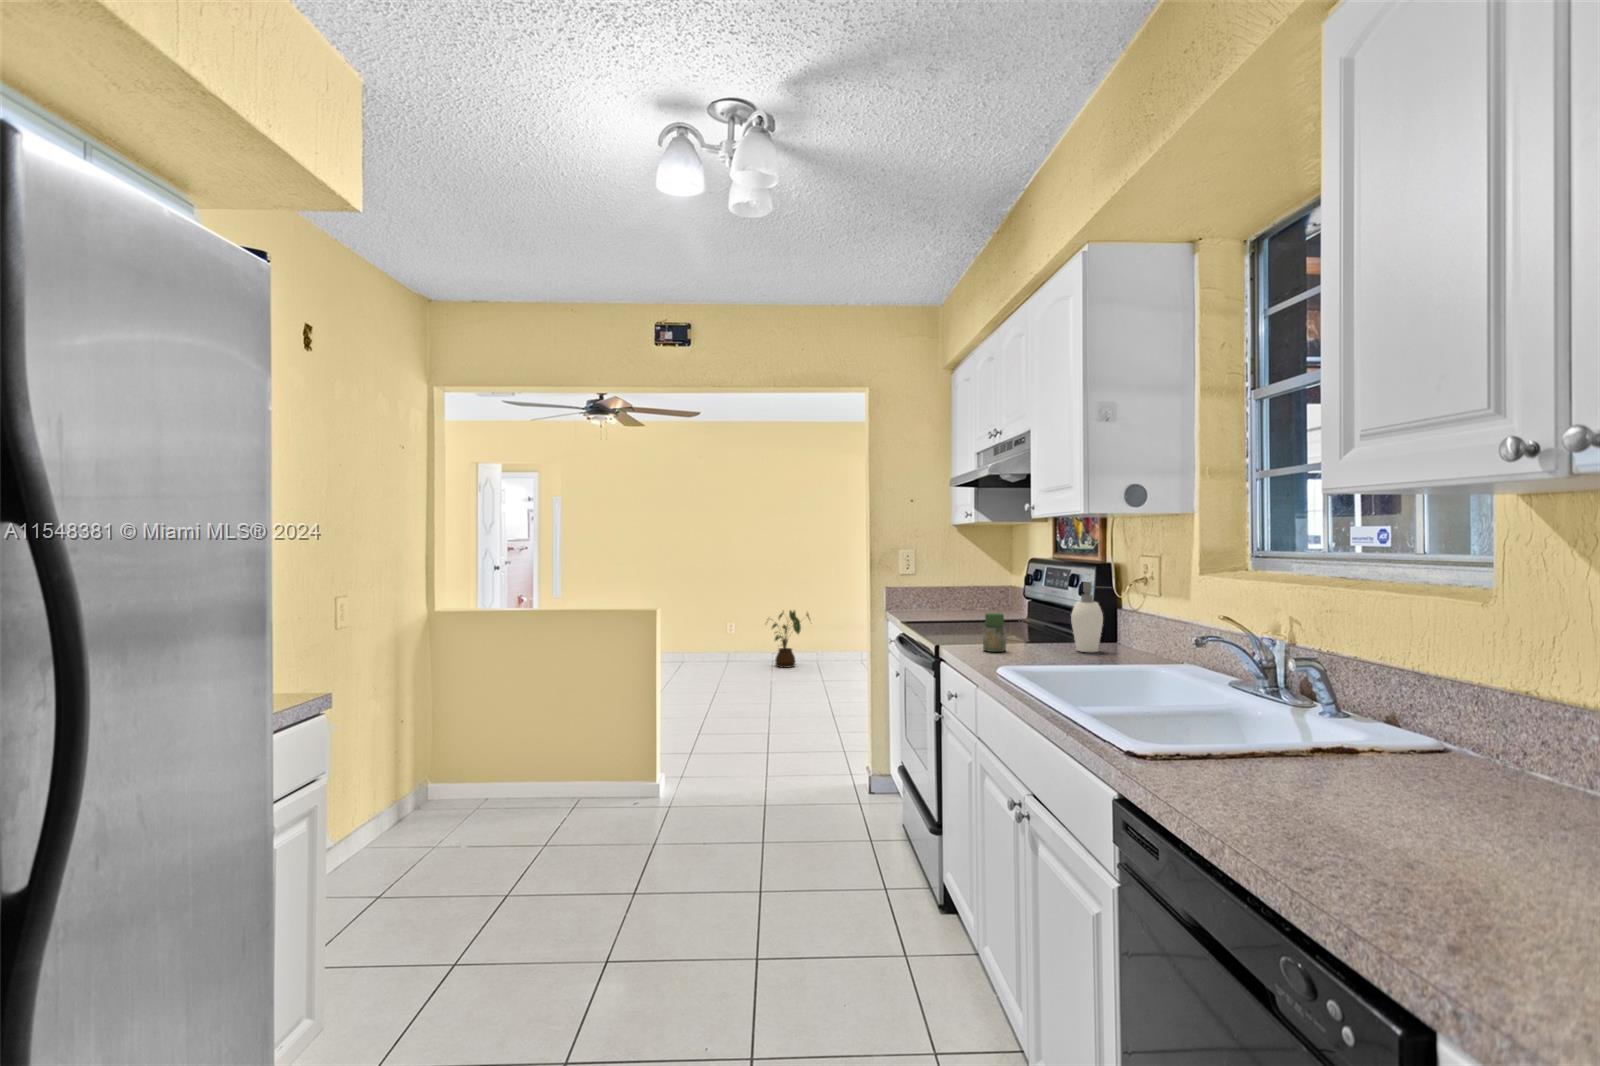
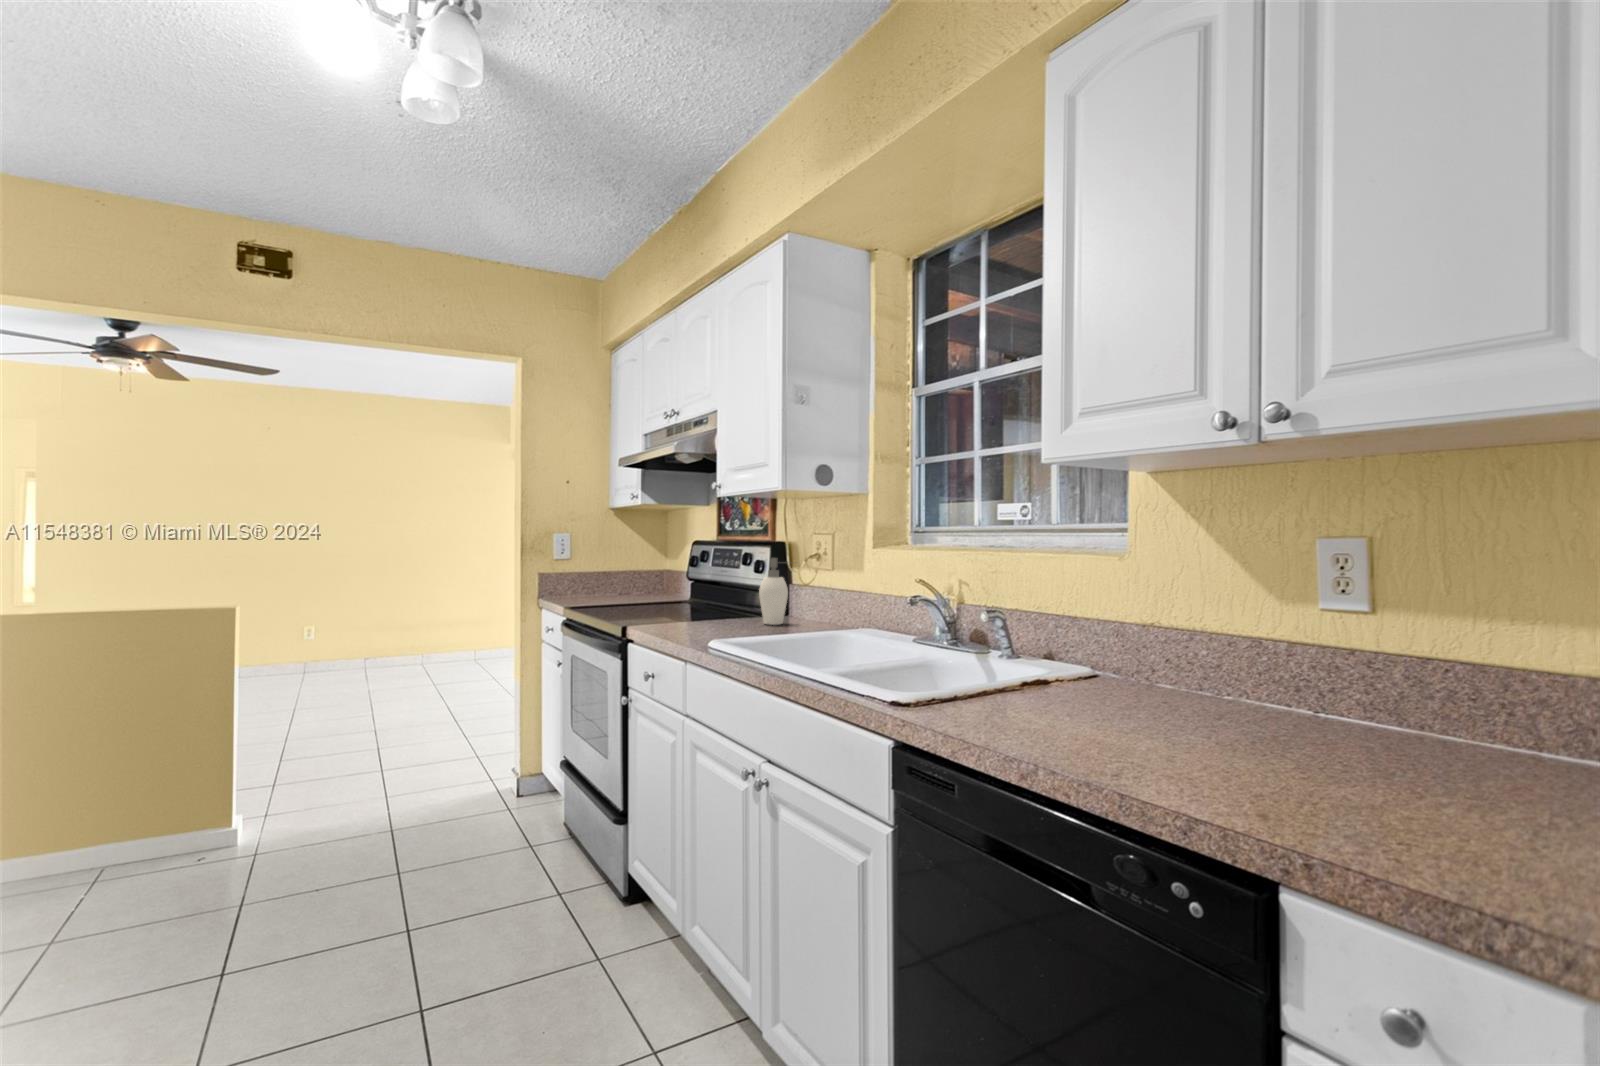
house plant: present [769,611,810,668] -> none [358,608,418,675]
jar: present [983,613,1006,652] -> none [677,590,701,629]

